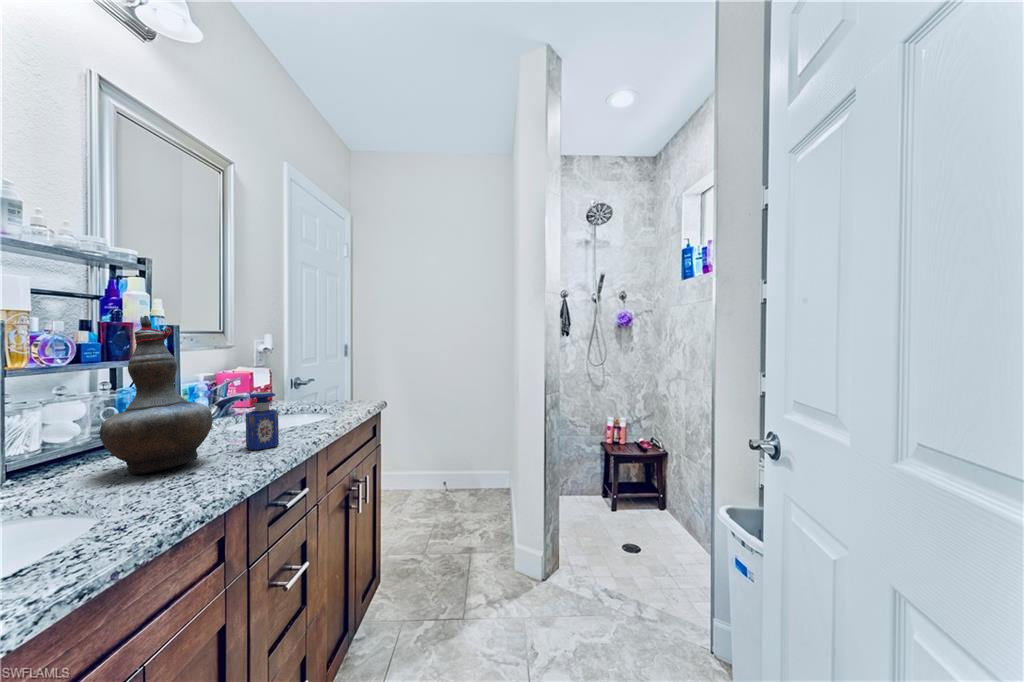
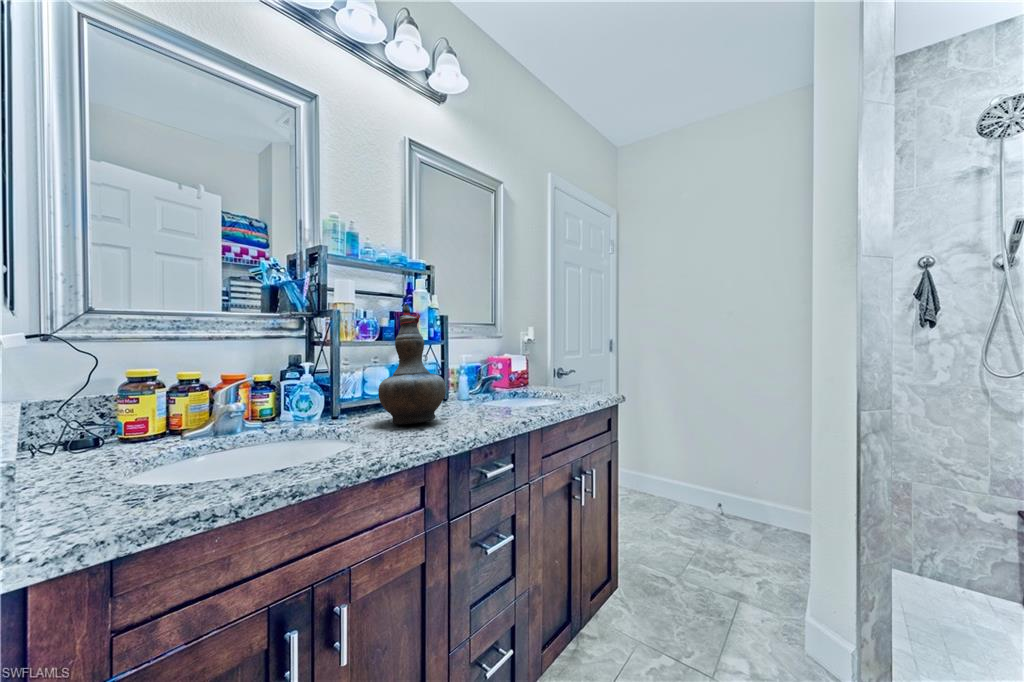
perfume bottle: present [245,391,279,450] -> none [473,371,497,421]

